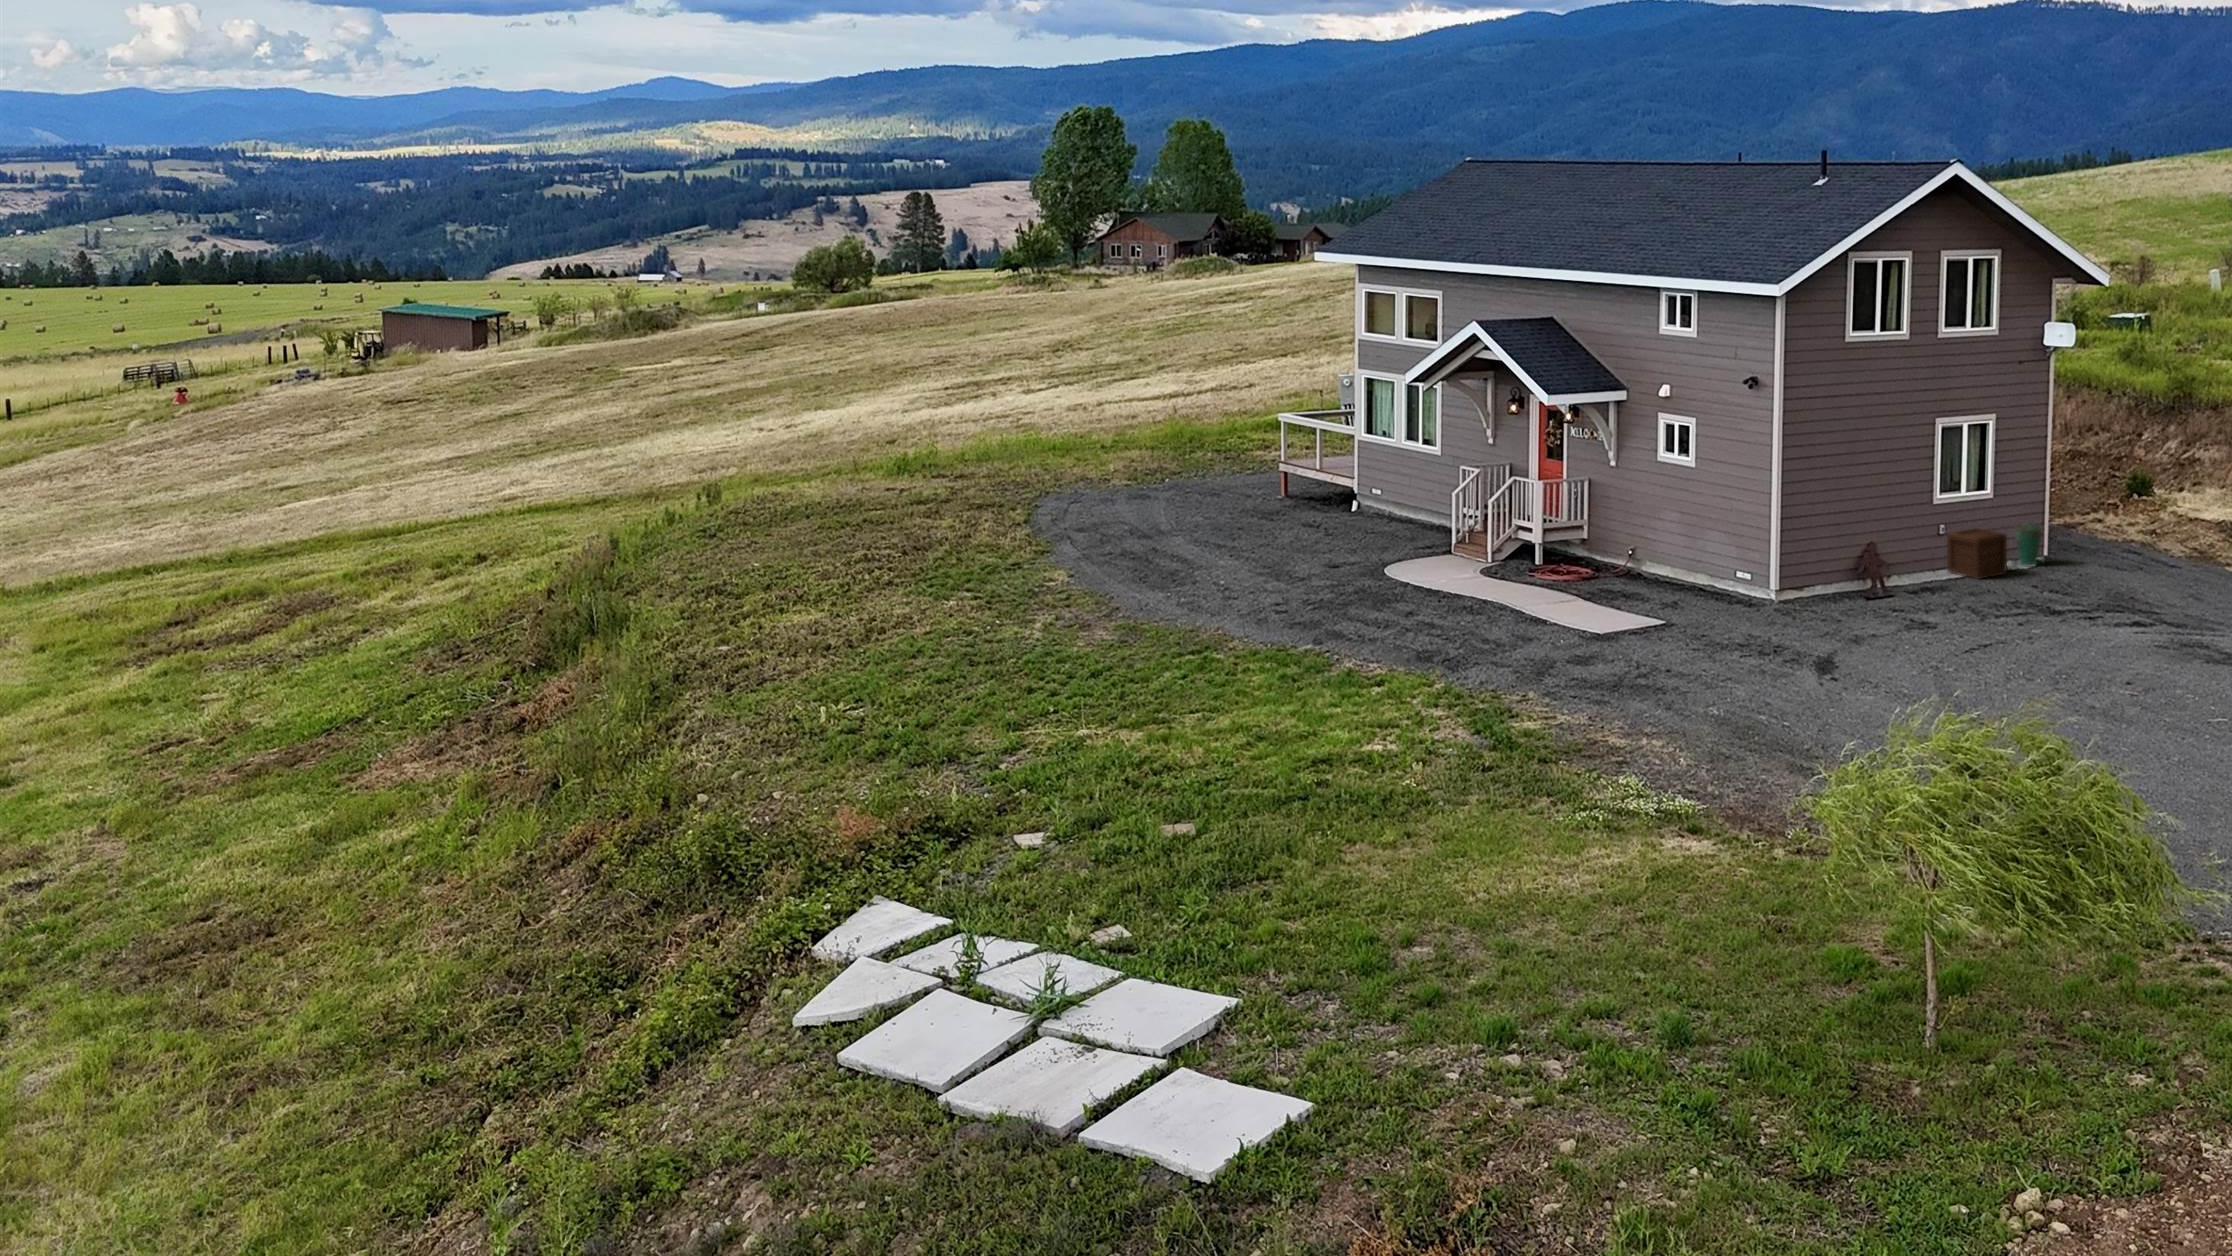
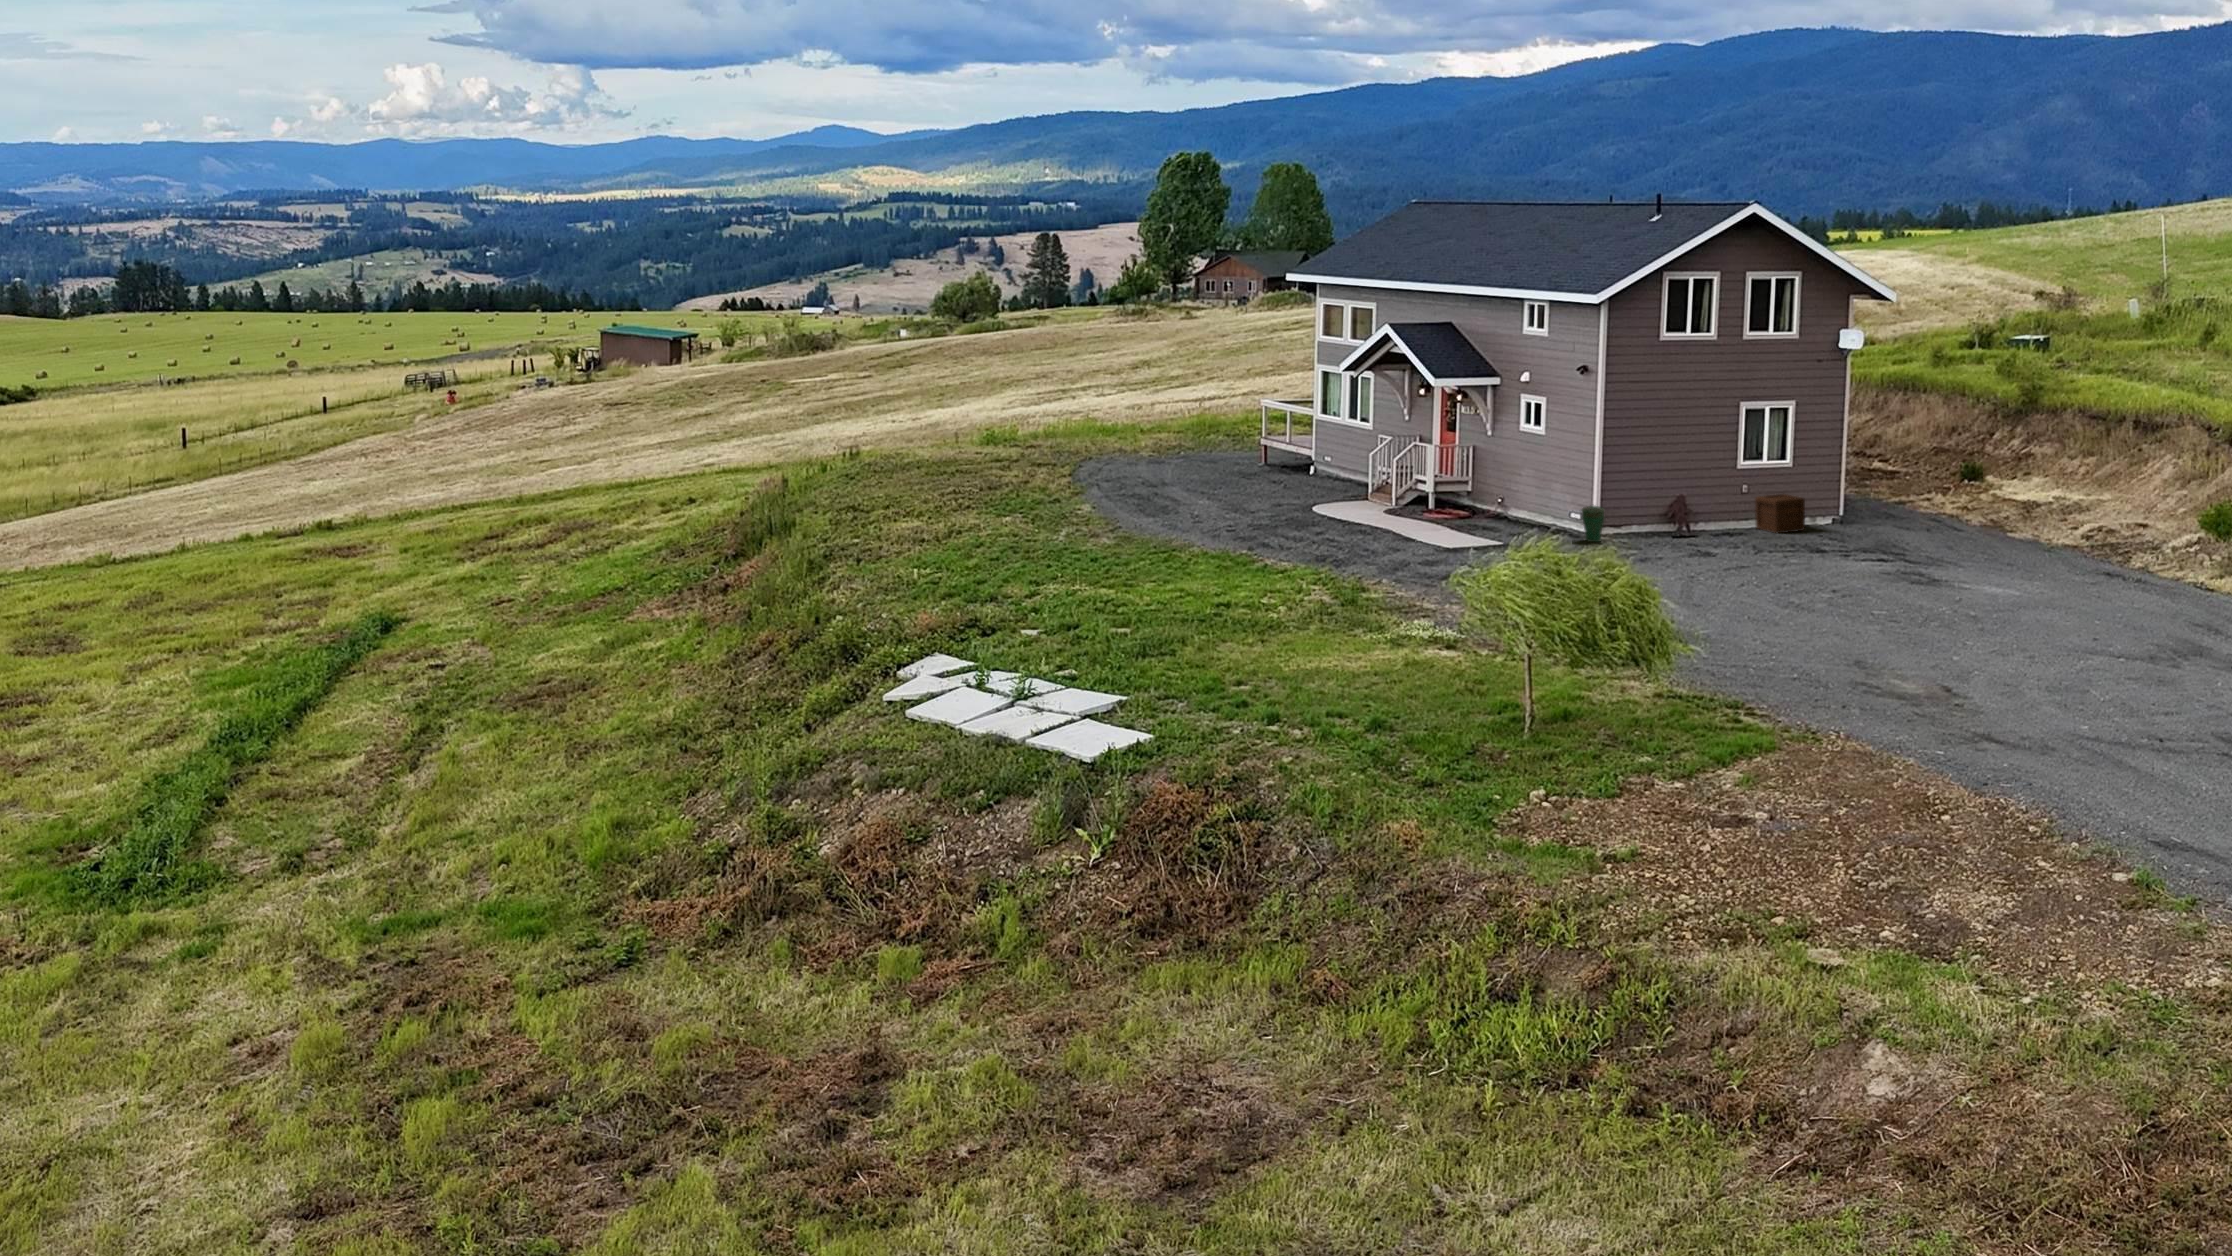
trash can: present [2015,523,2042,567] -> present [1582,506,1604,542]

